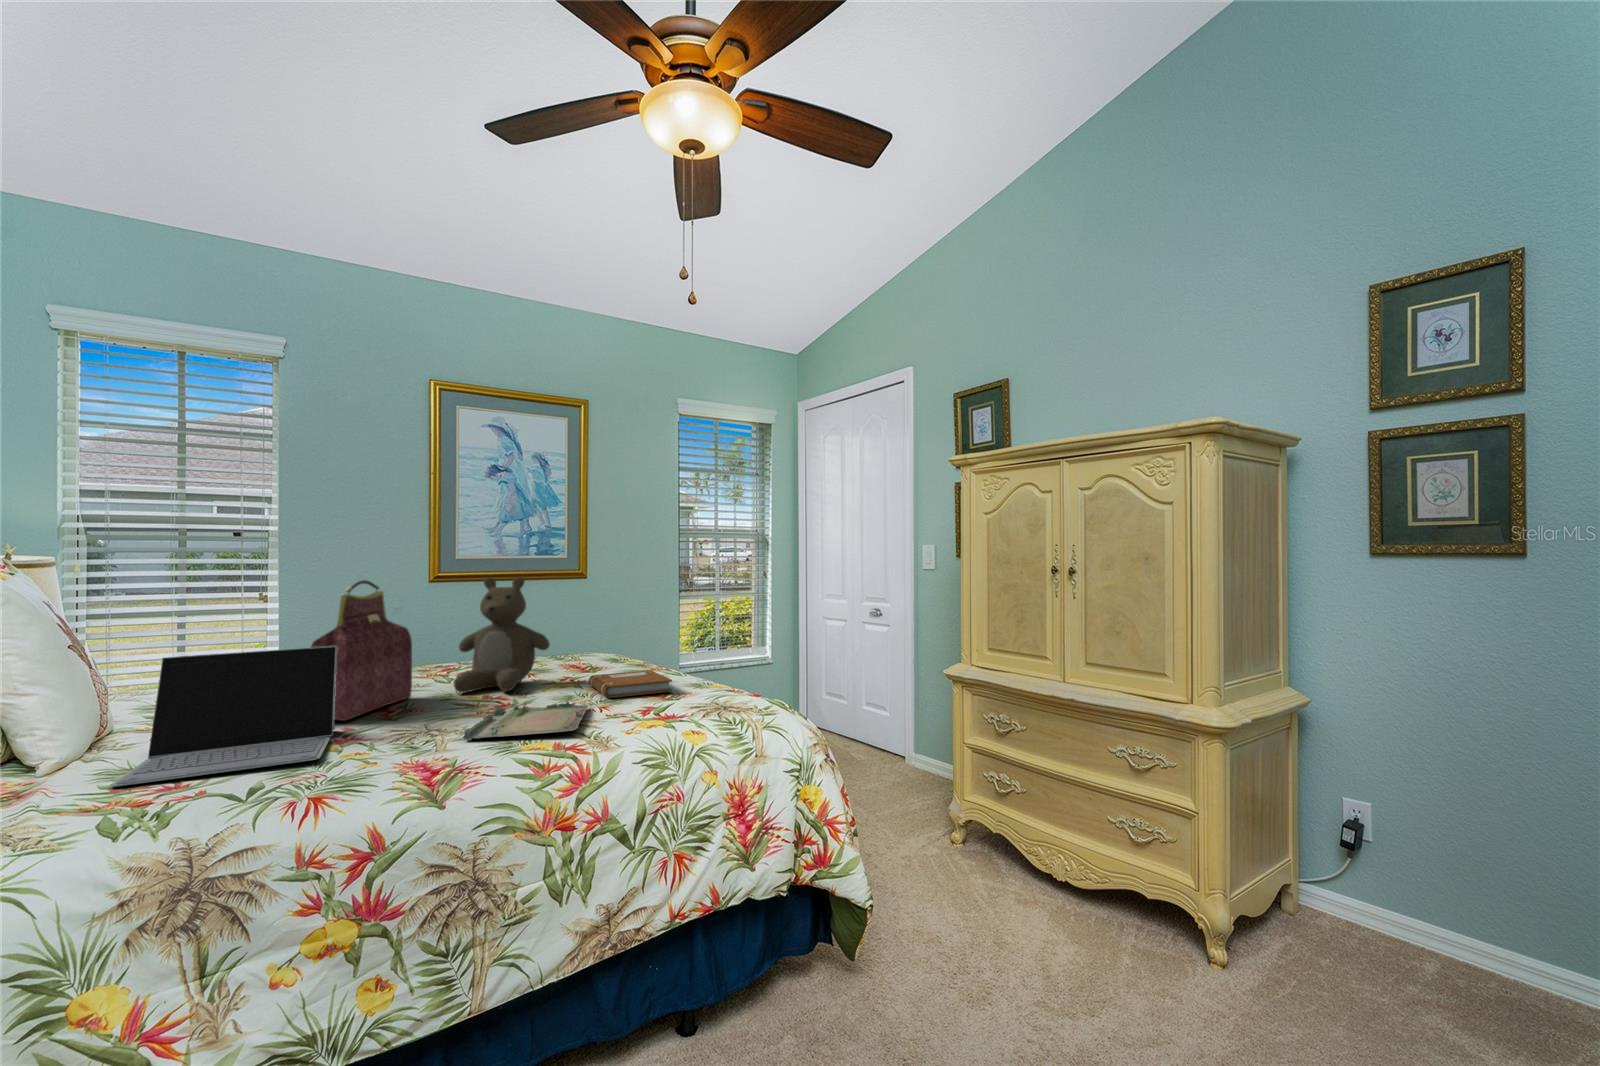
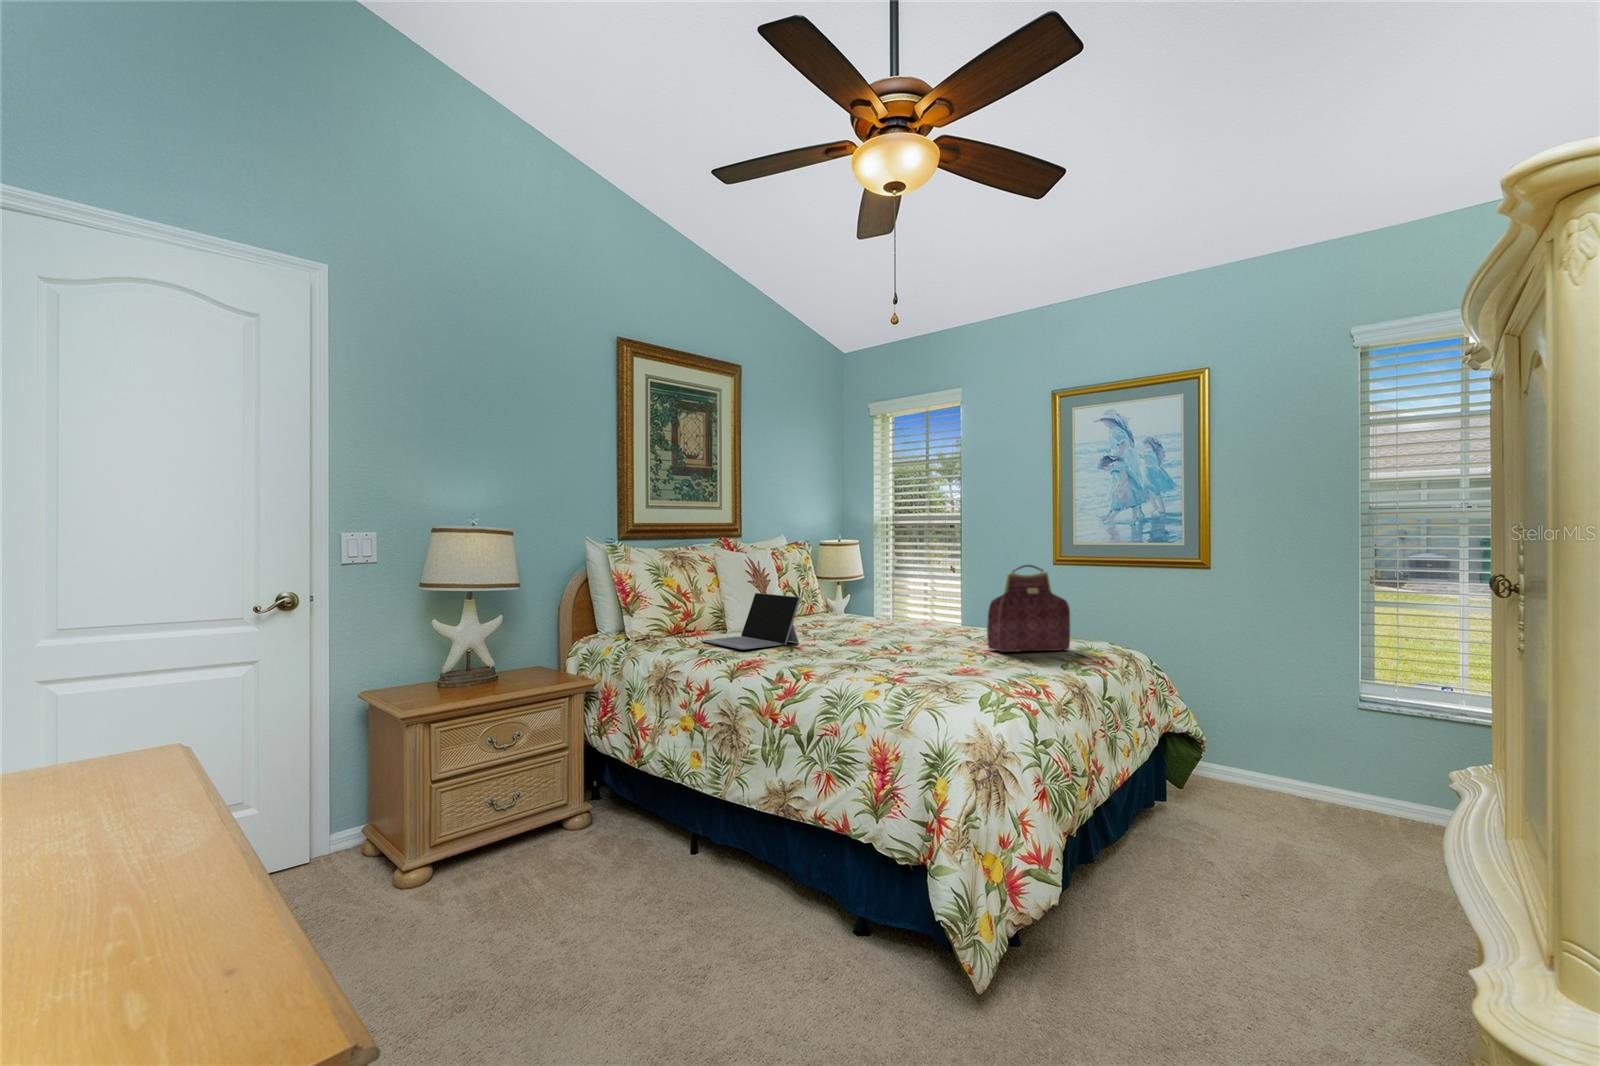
teddy bear: present [454,577,550,693] -> none [896,563,957,647]
handbag: present [311,580,412,721] -> present [987,565,1070,652]
notebook: present [589,670,672,698] -> none [925,649,1010,673]
tray: present [463,697,589,741] -> none [793,651,891,669]

